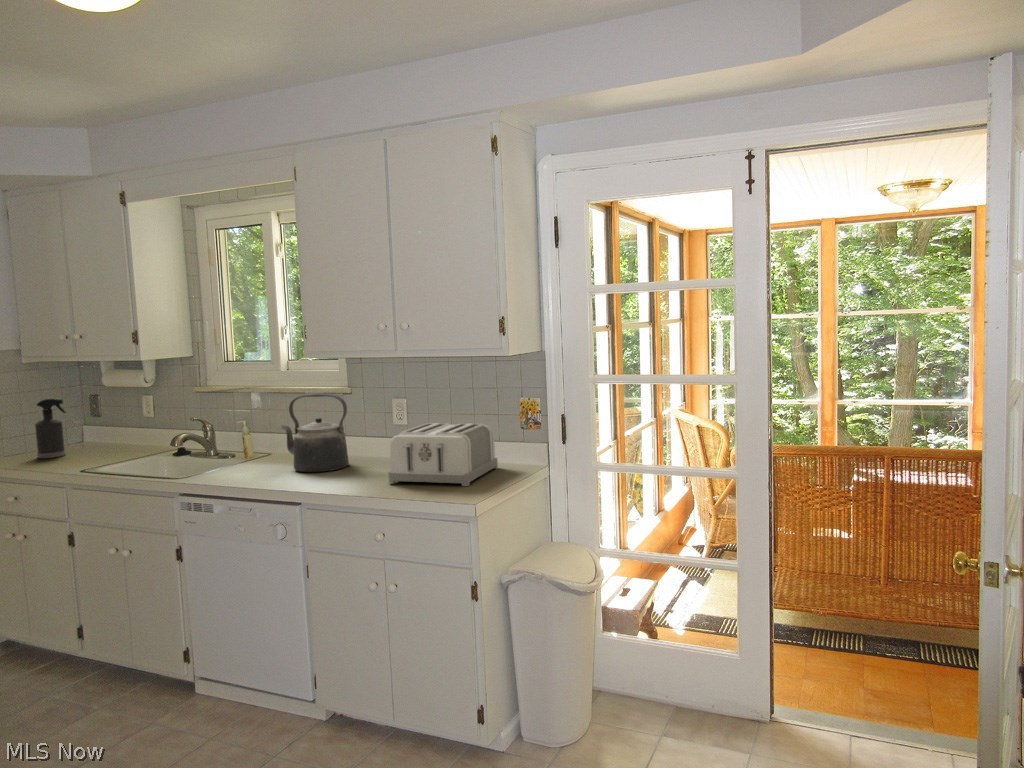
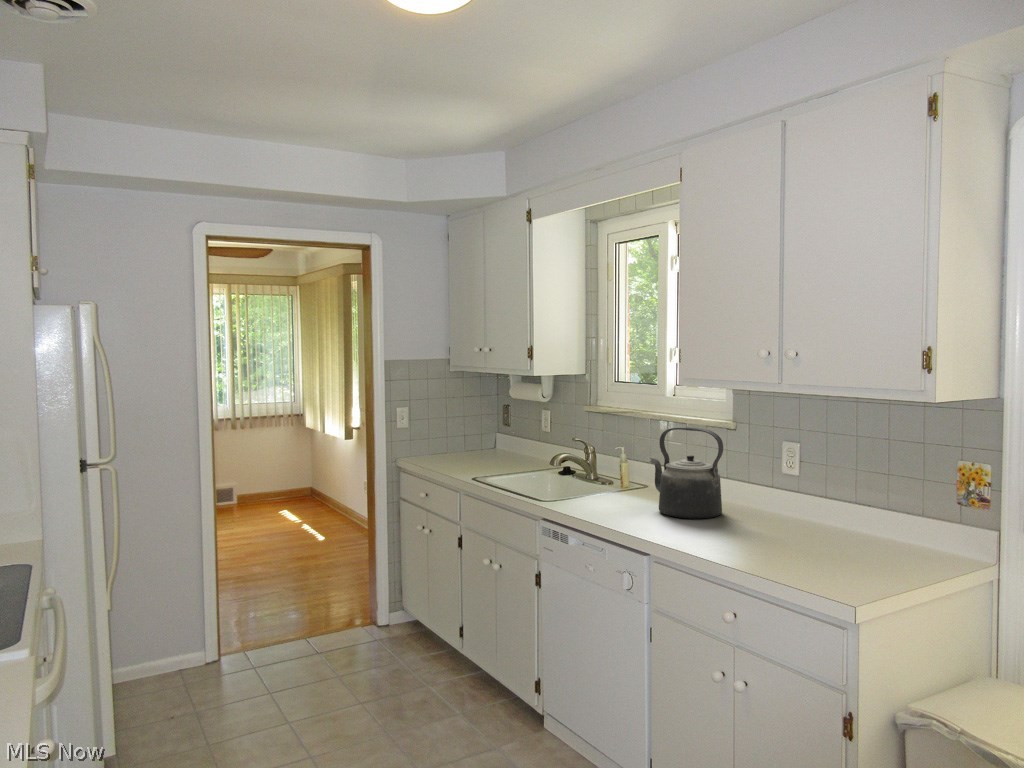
spray bottle: present [35,398,66,458] -> none [451,406,477,461]
toaster: present [388,423,498,486] -> none [756,479,915,574]

